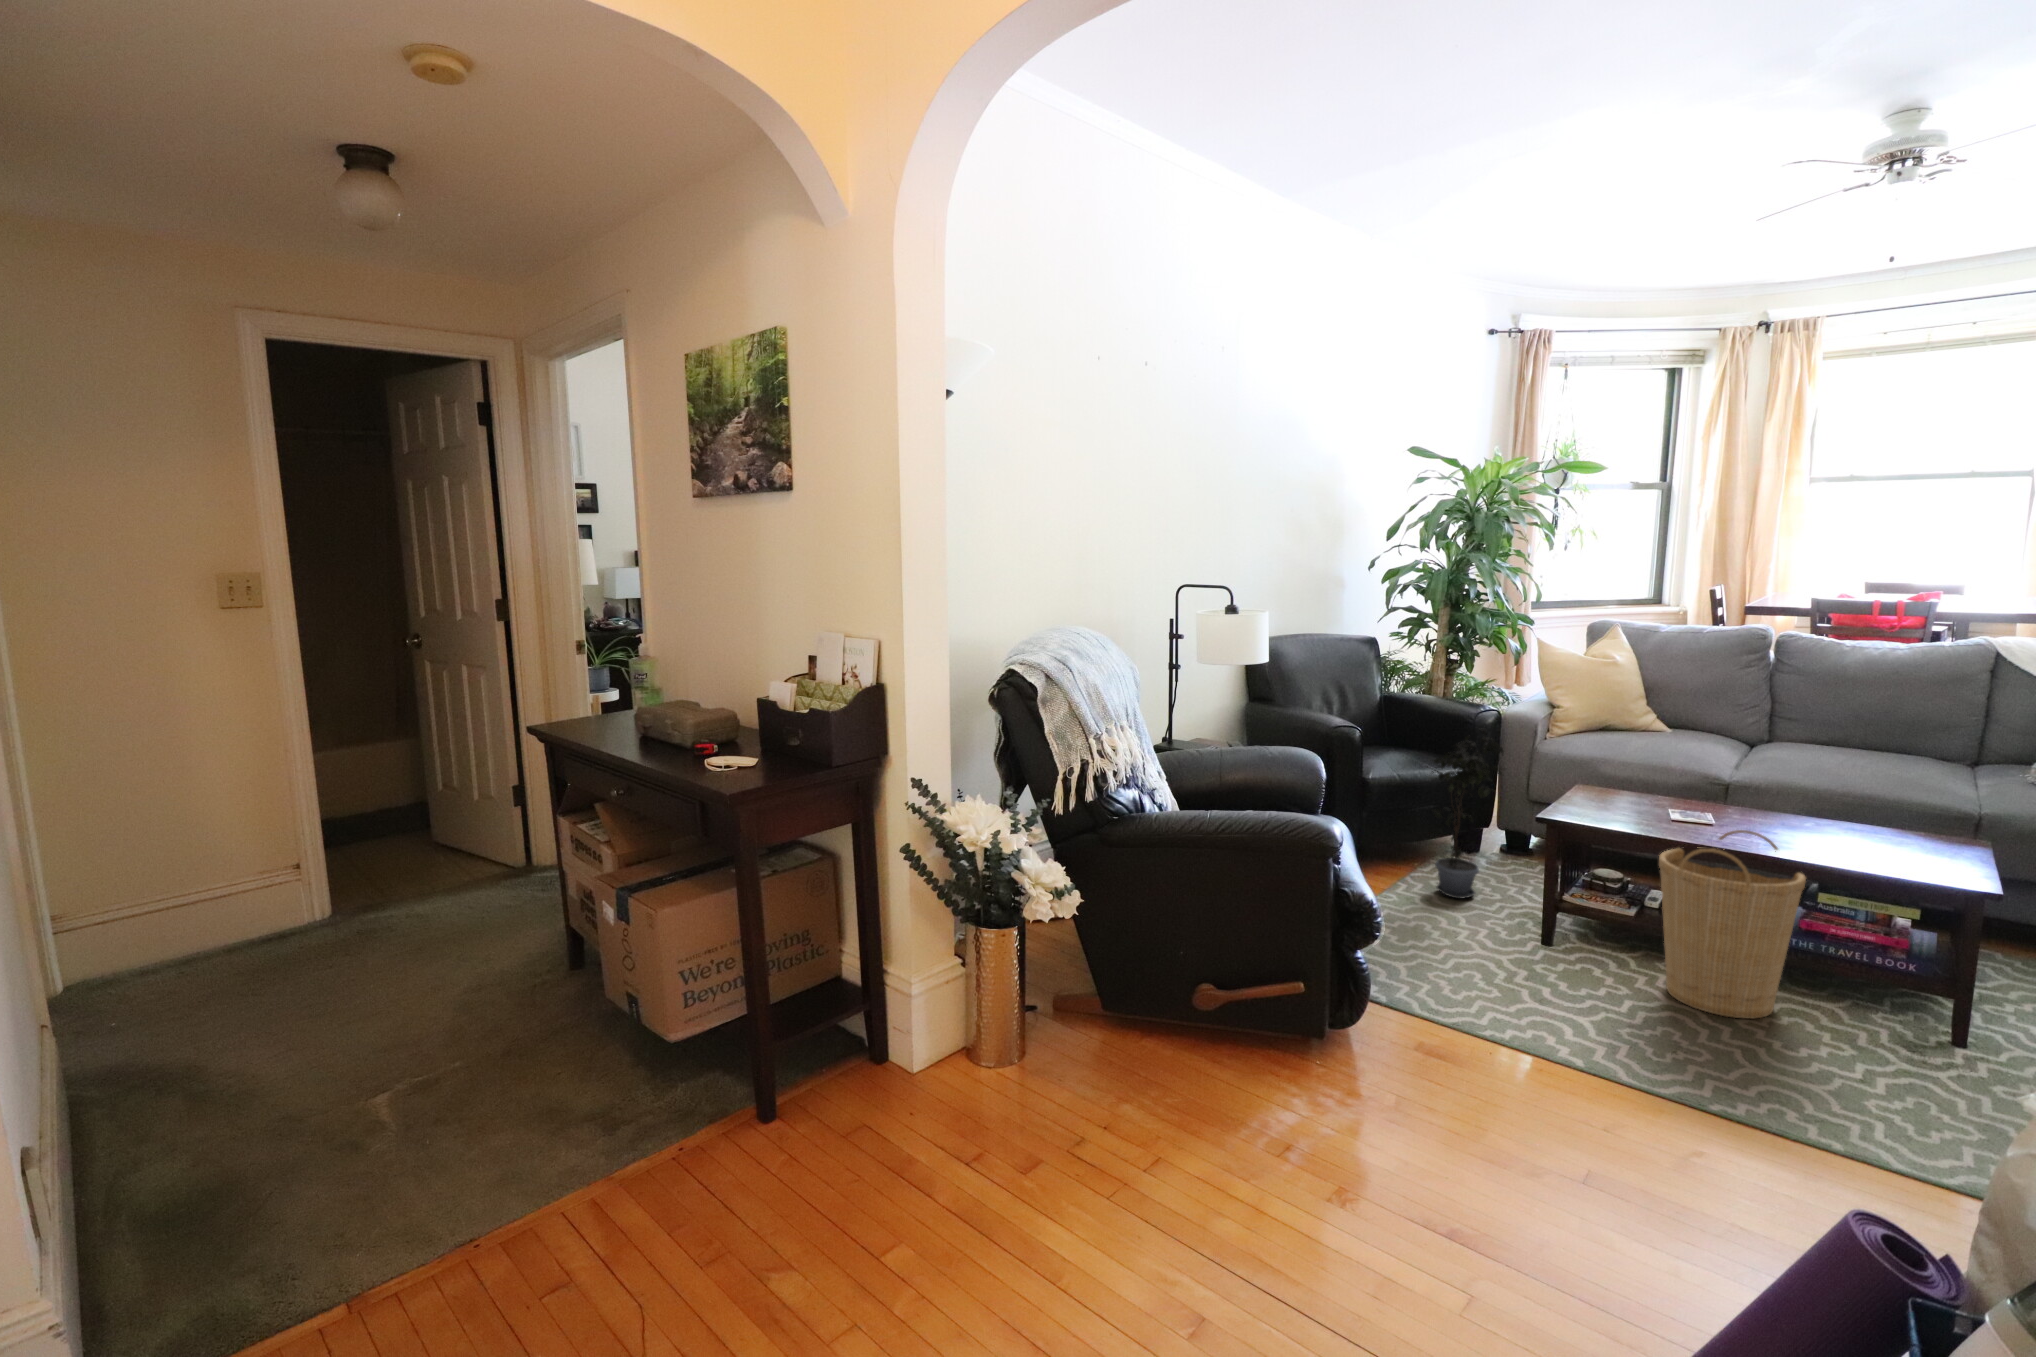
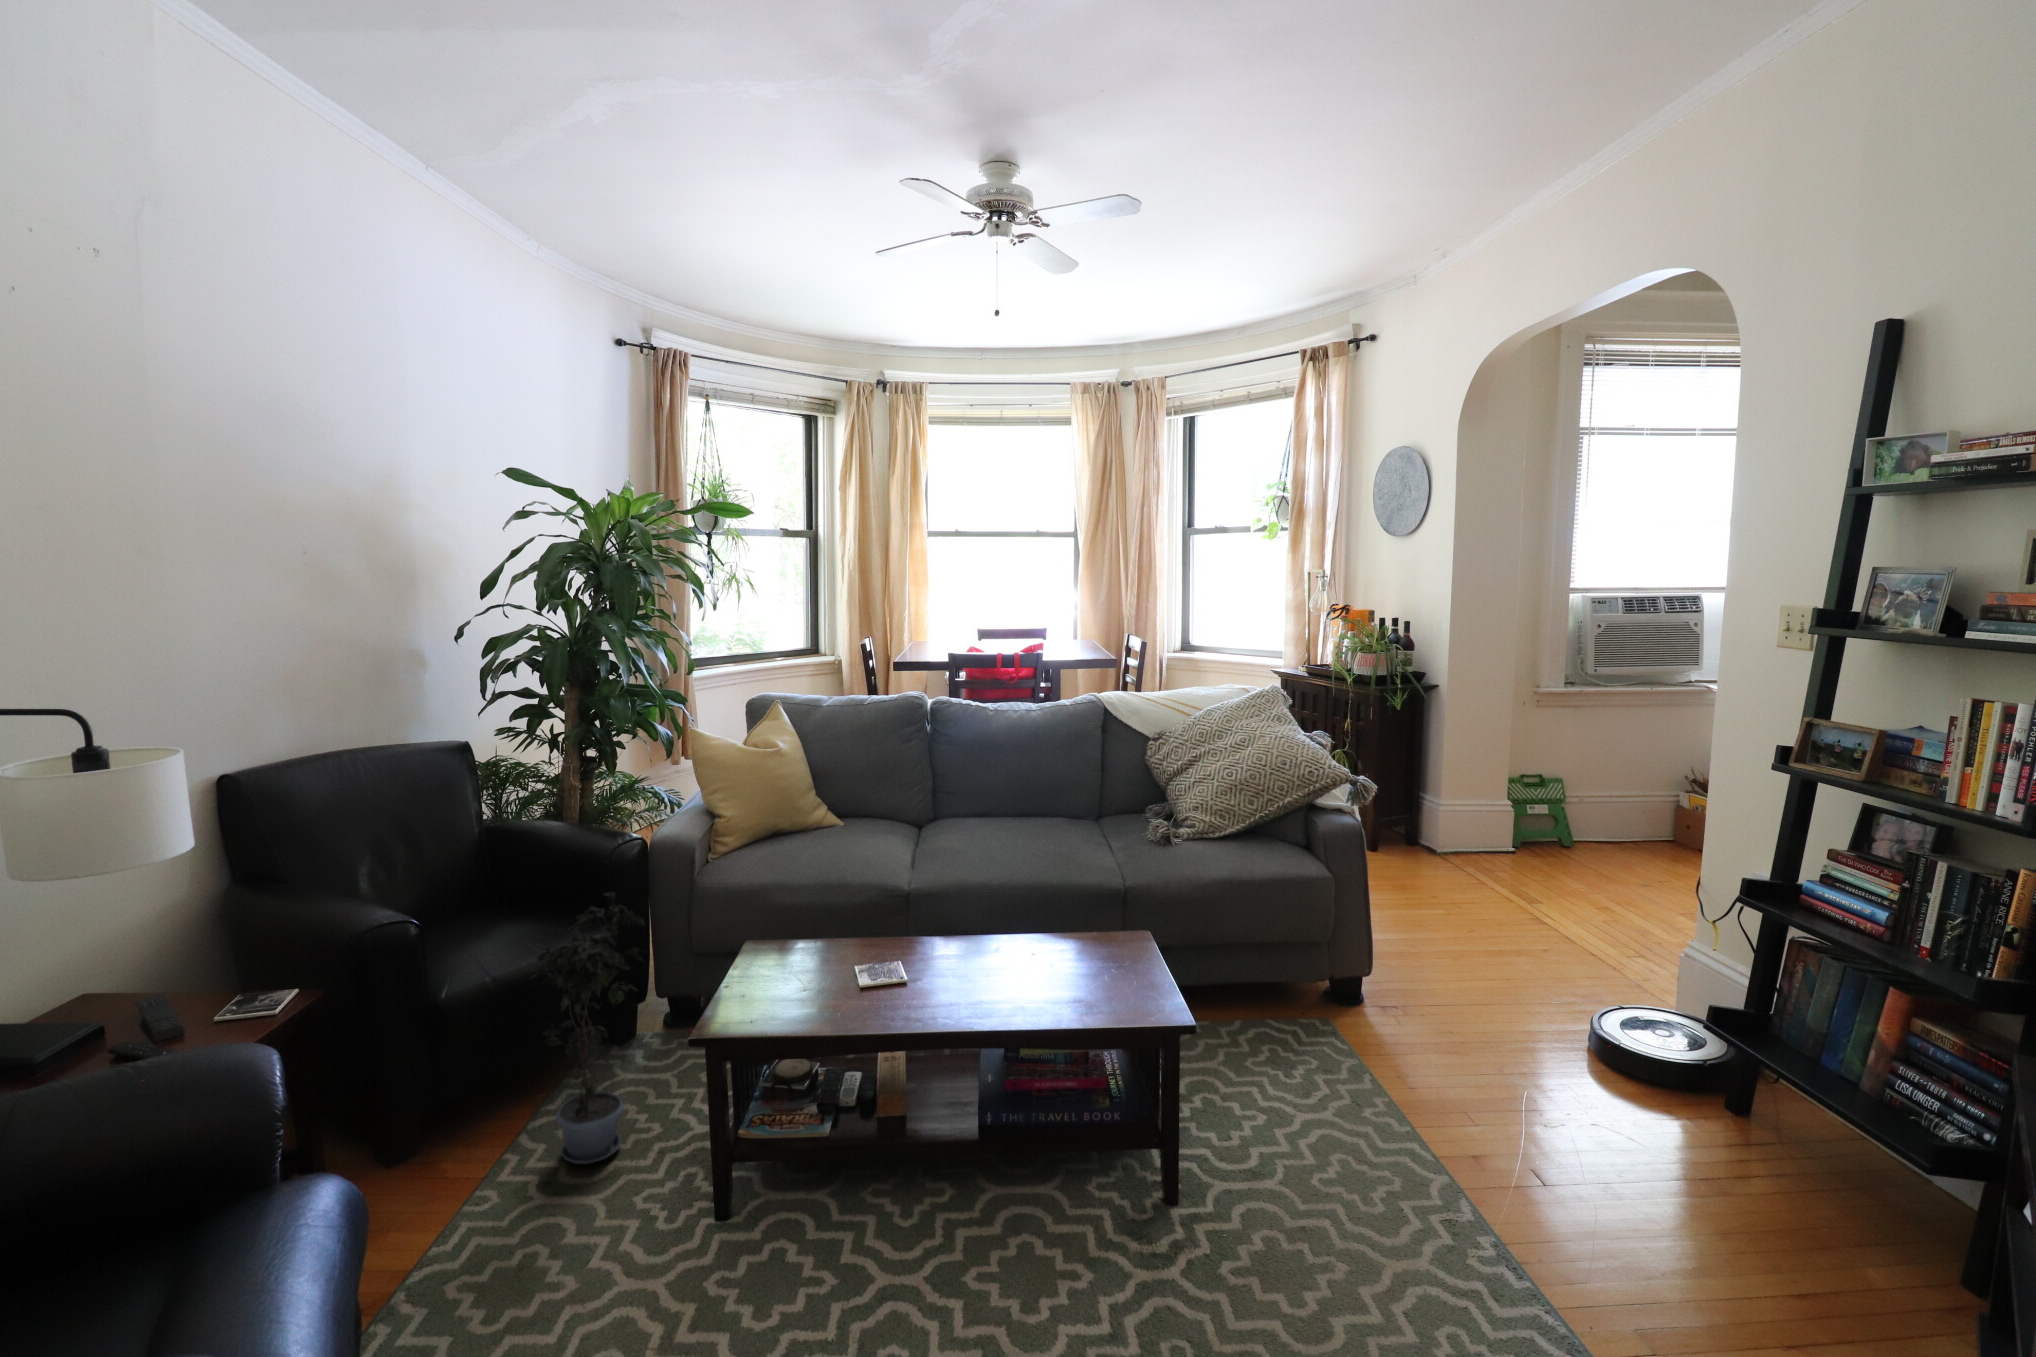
basket: present [1659,830,1806,1019] -> none [858,1002,1025,1295]

